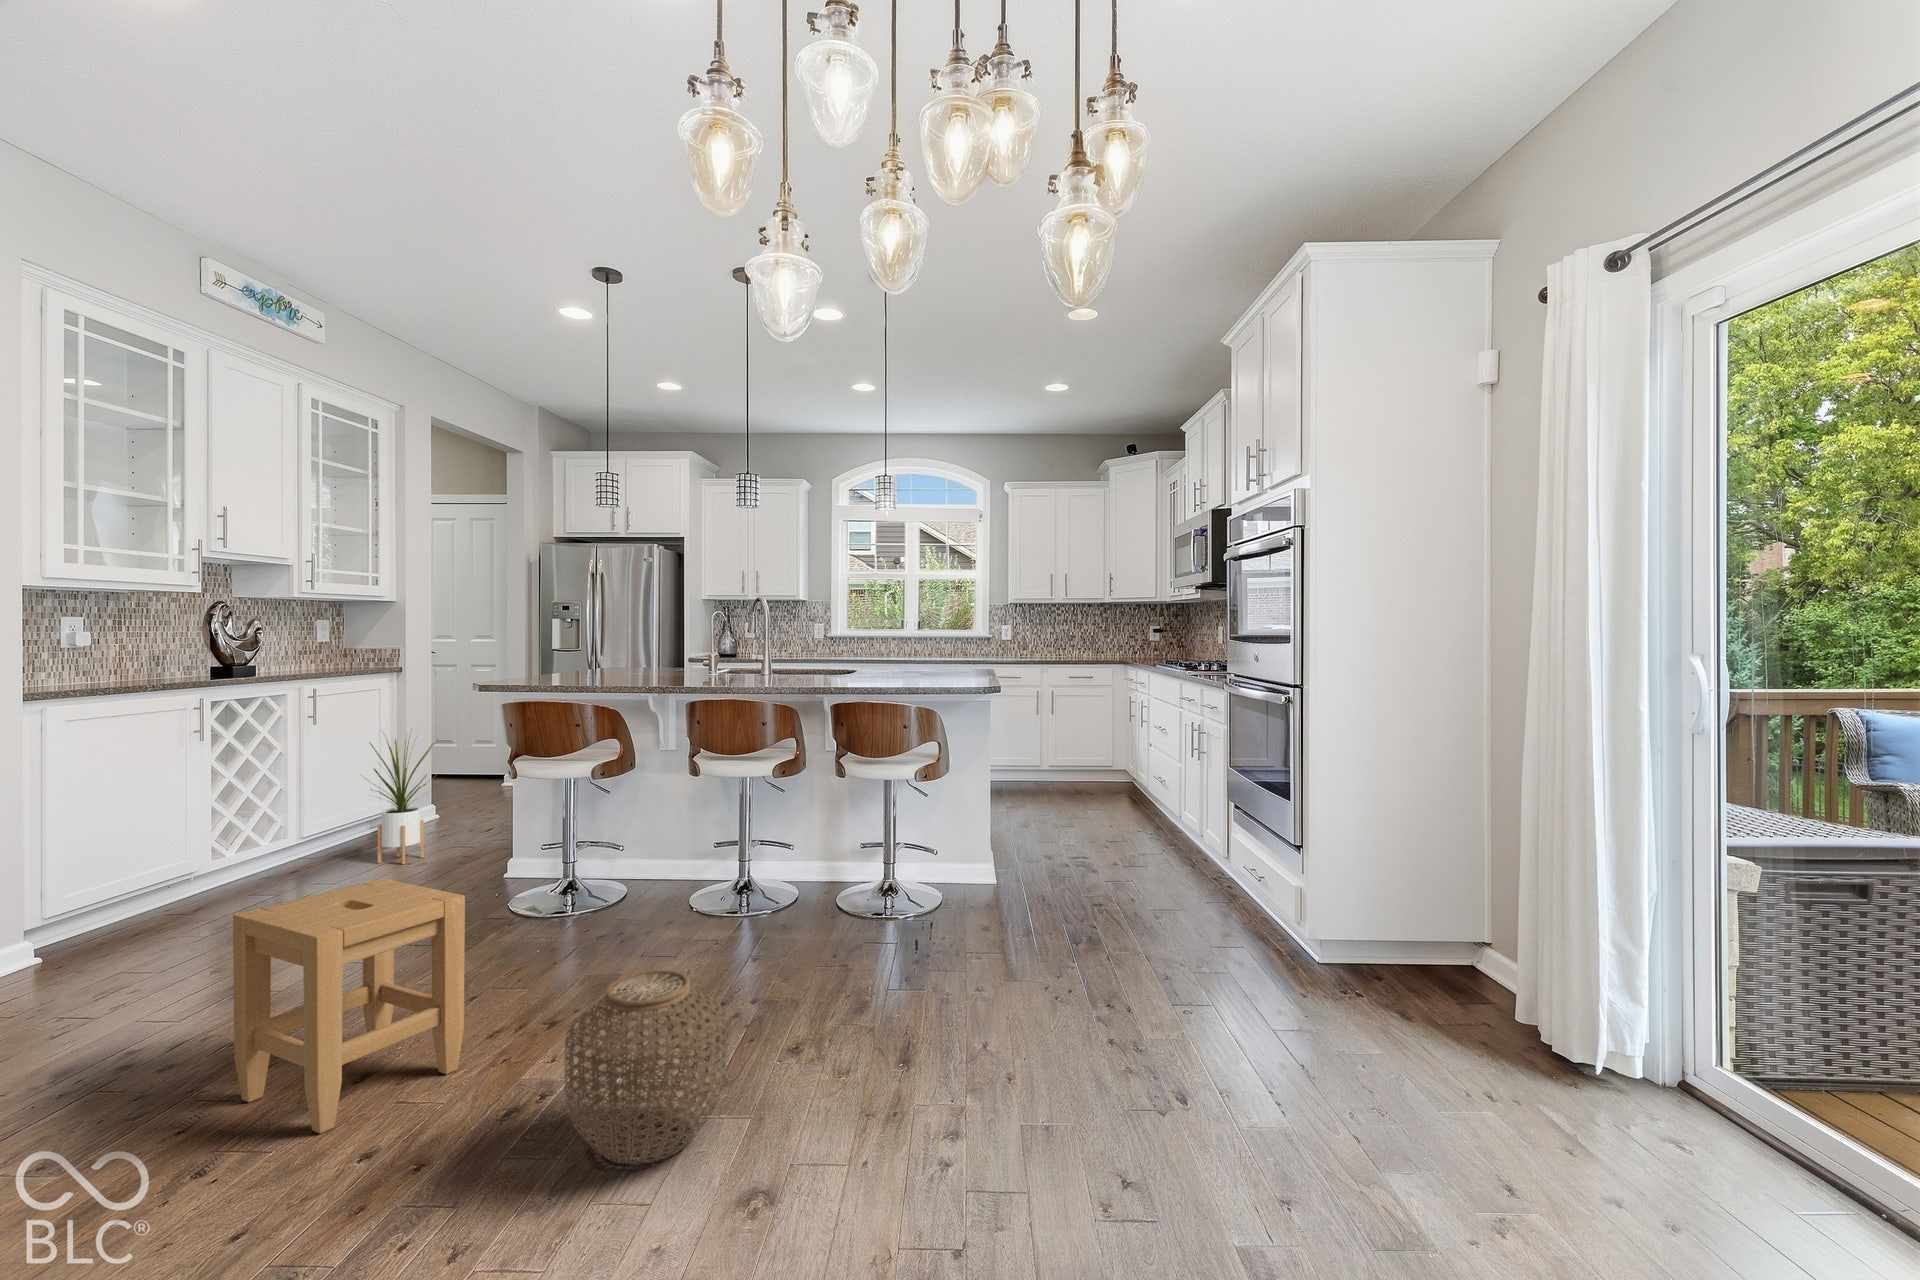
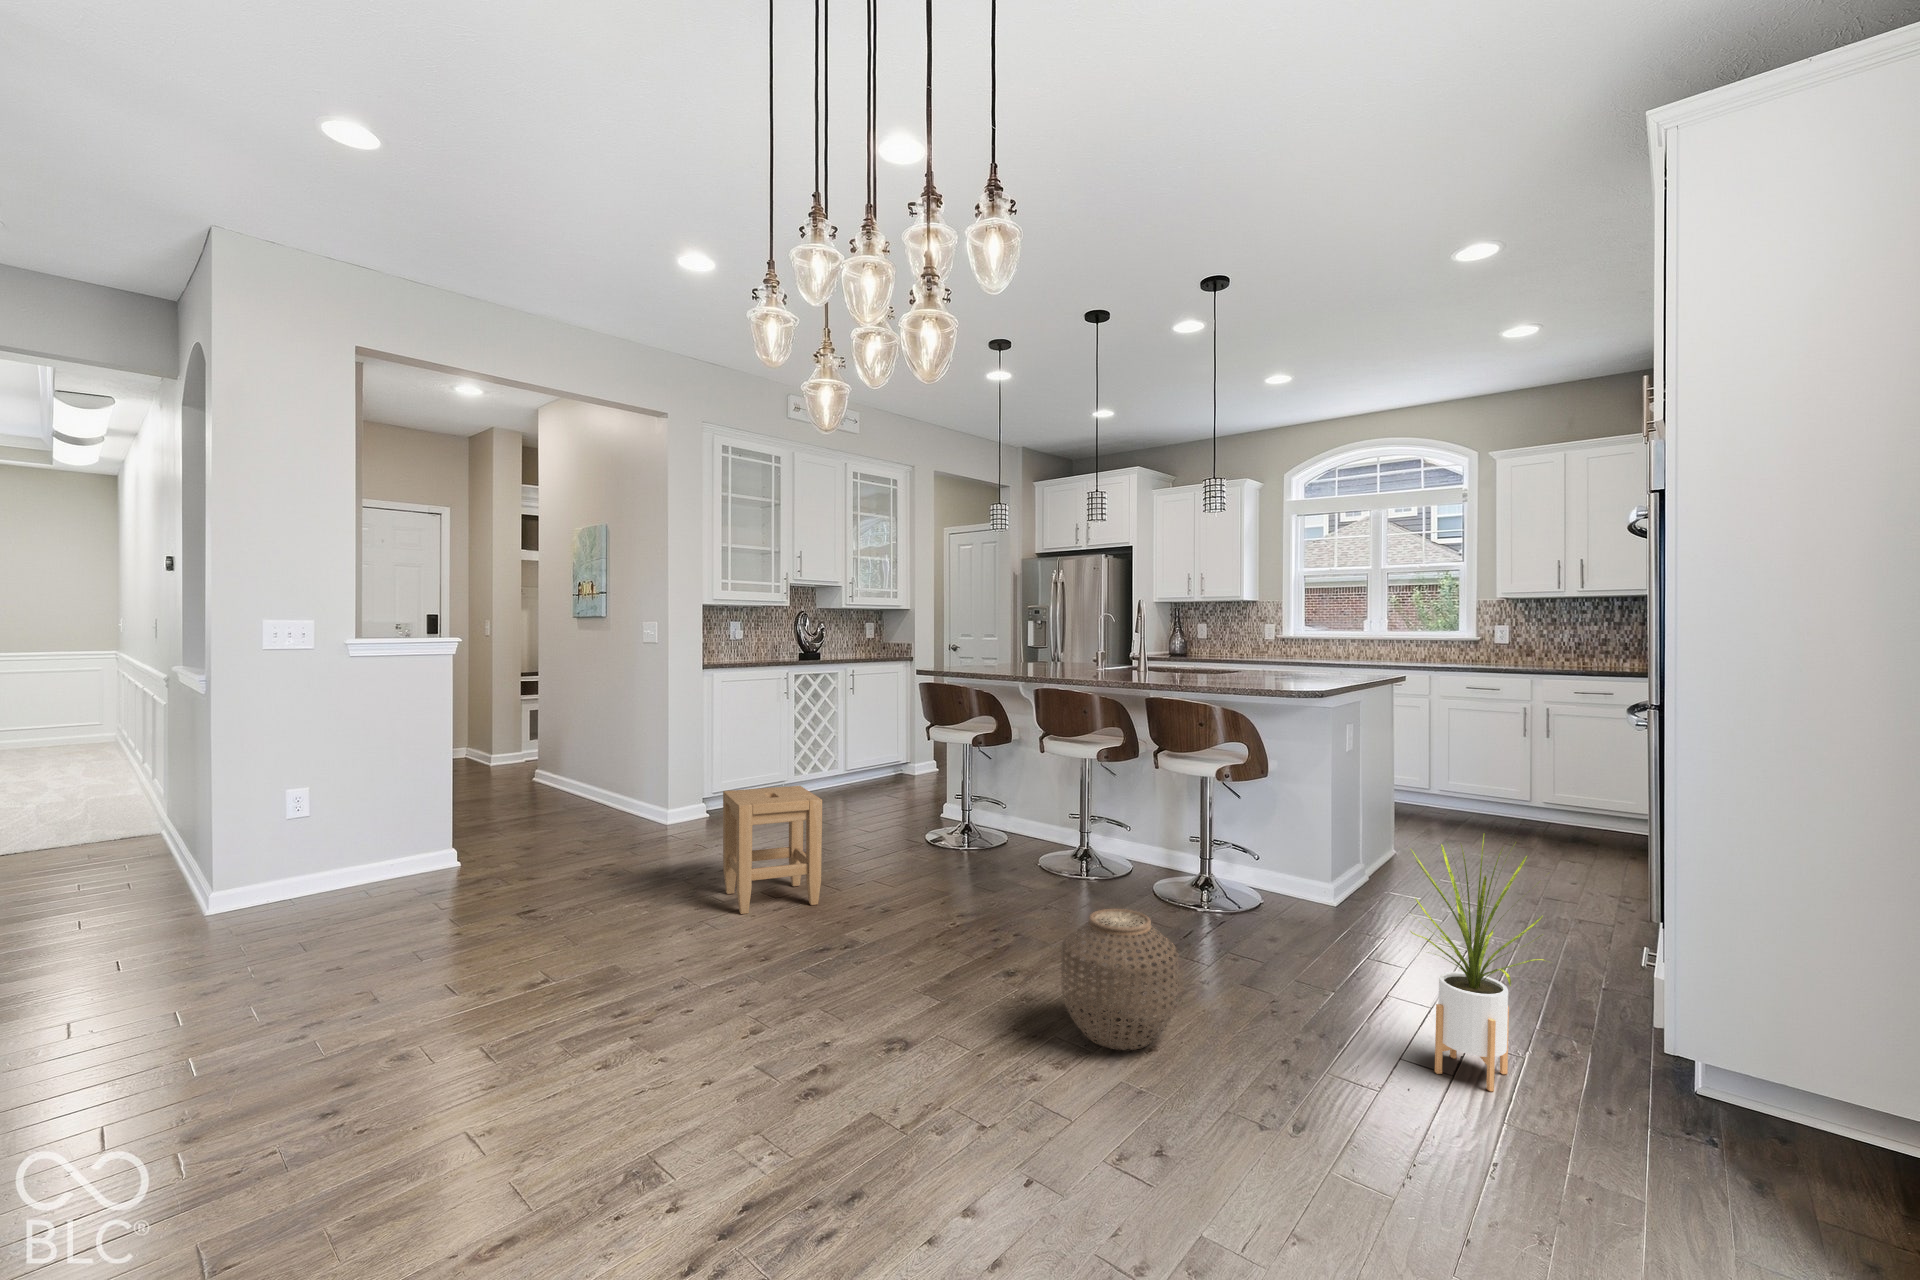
house plant: present [366,732,437,864] -> present [1410,835,1543,1091]
woven basket: present [565,970,727,1164] -> present [1061,909,1178,1050]

